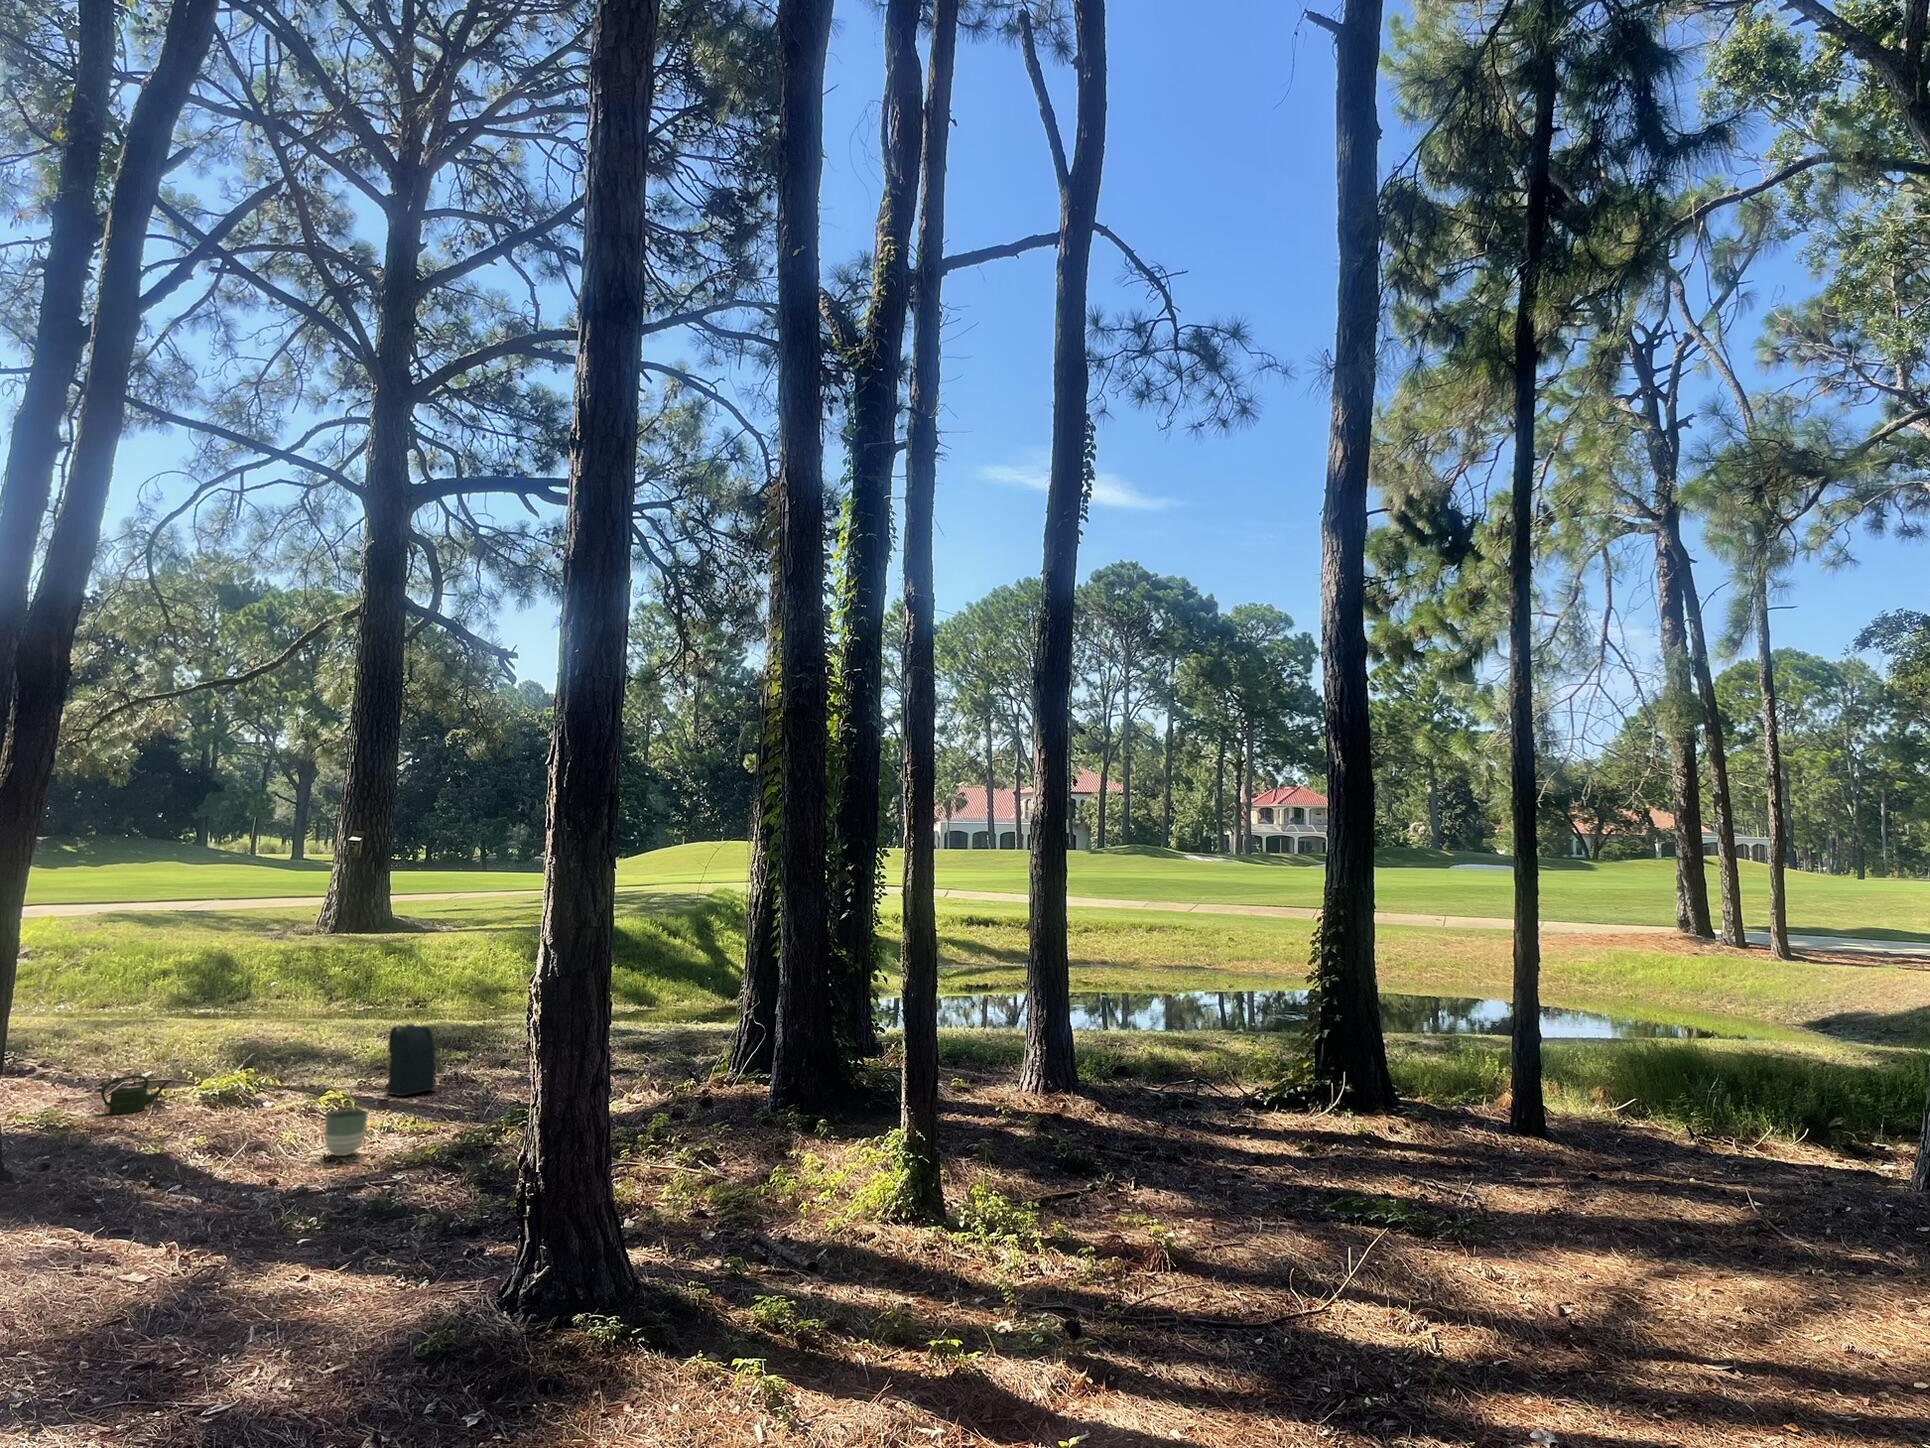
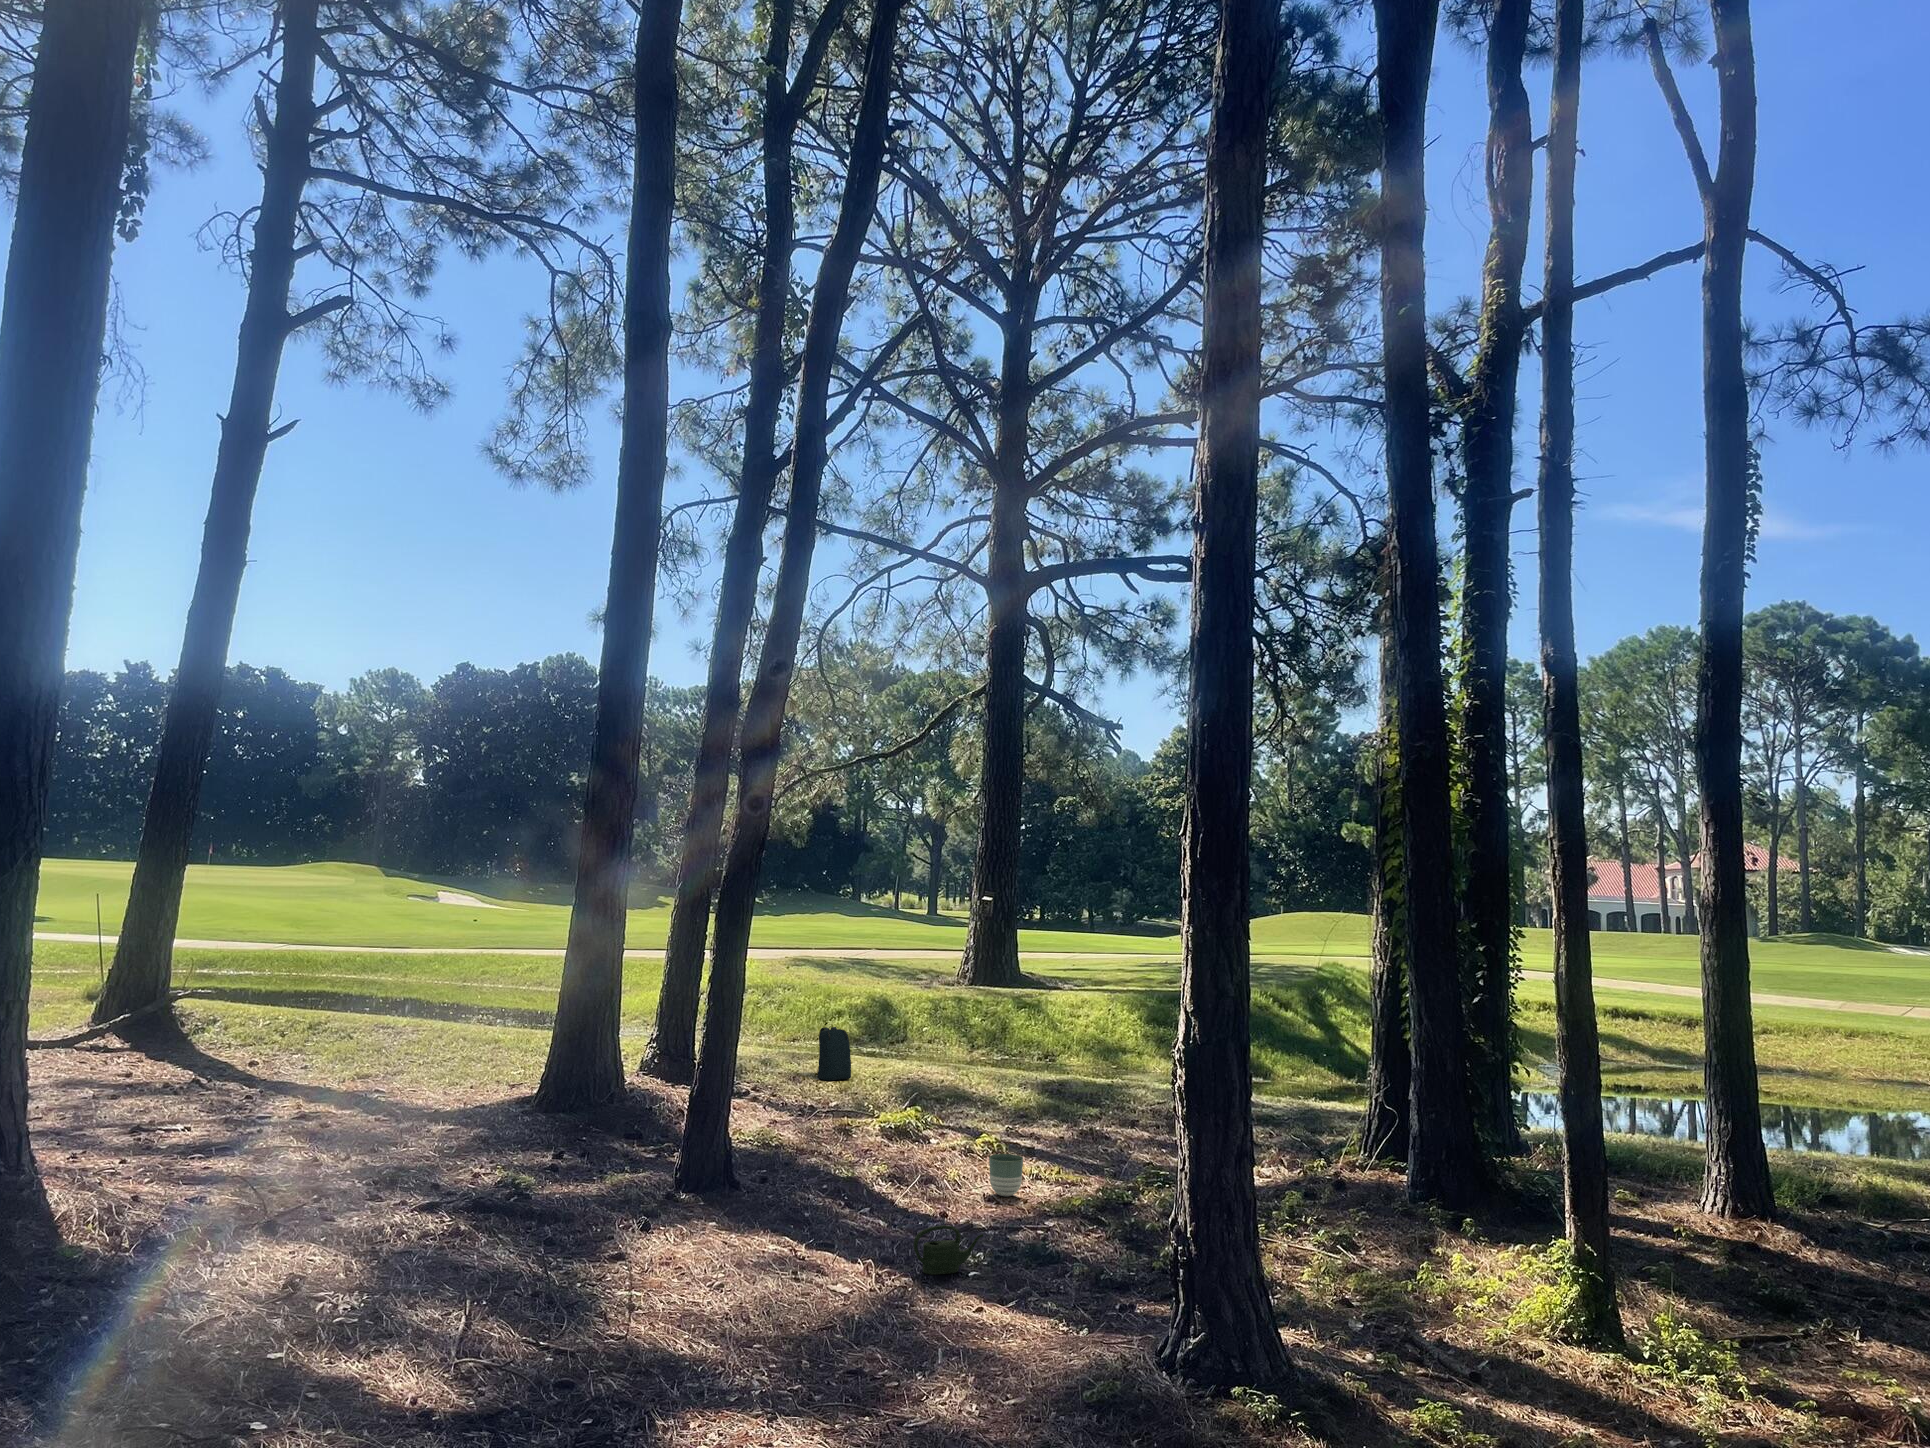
backpack: present [386,1024,436,1096] -> present [818,1026,851,1080]
watering can: present [101,1076,172,1114] -> present [914,1225,983,1275]

